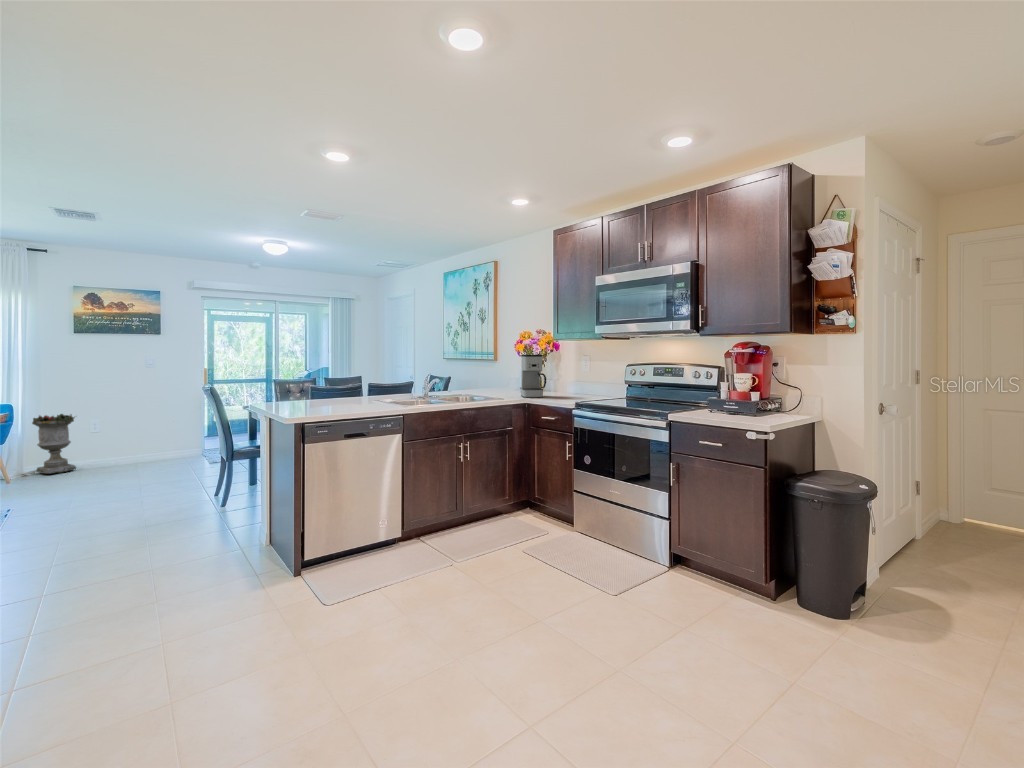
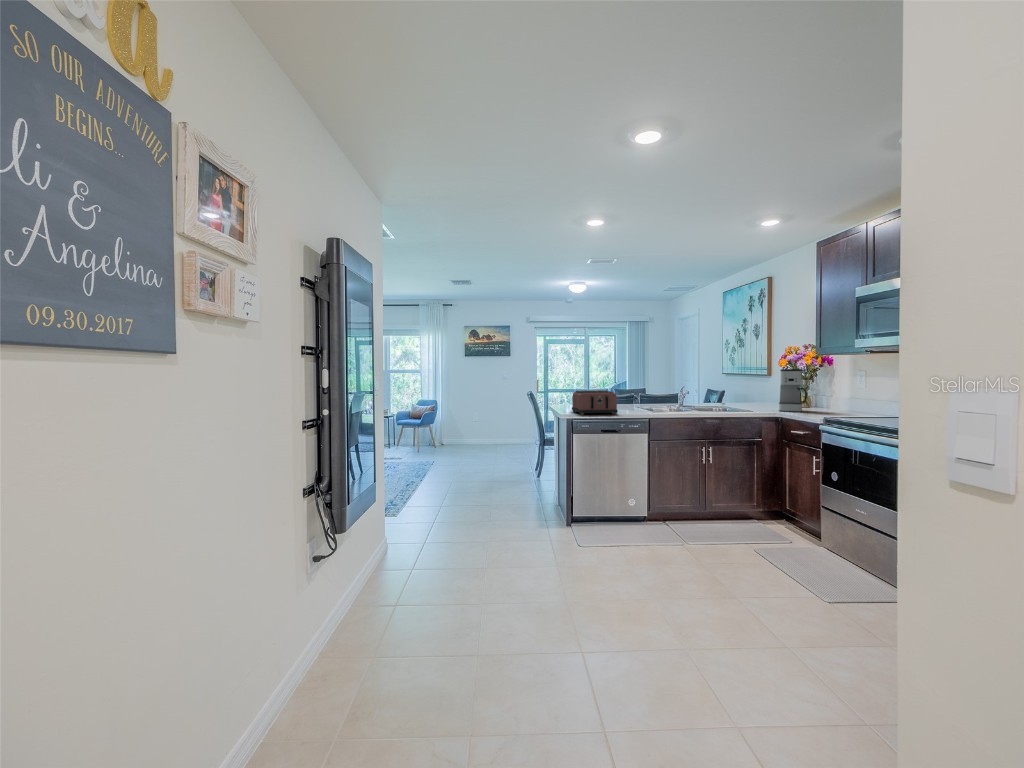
toaster: none [299,382,367,416] -> present [572,390,618,415]
planter: present [32,414,76,474] -> none [442,408,463,446]

